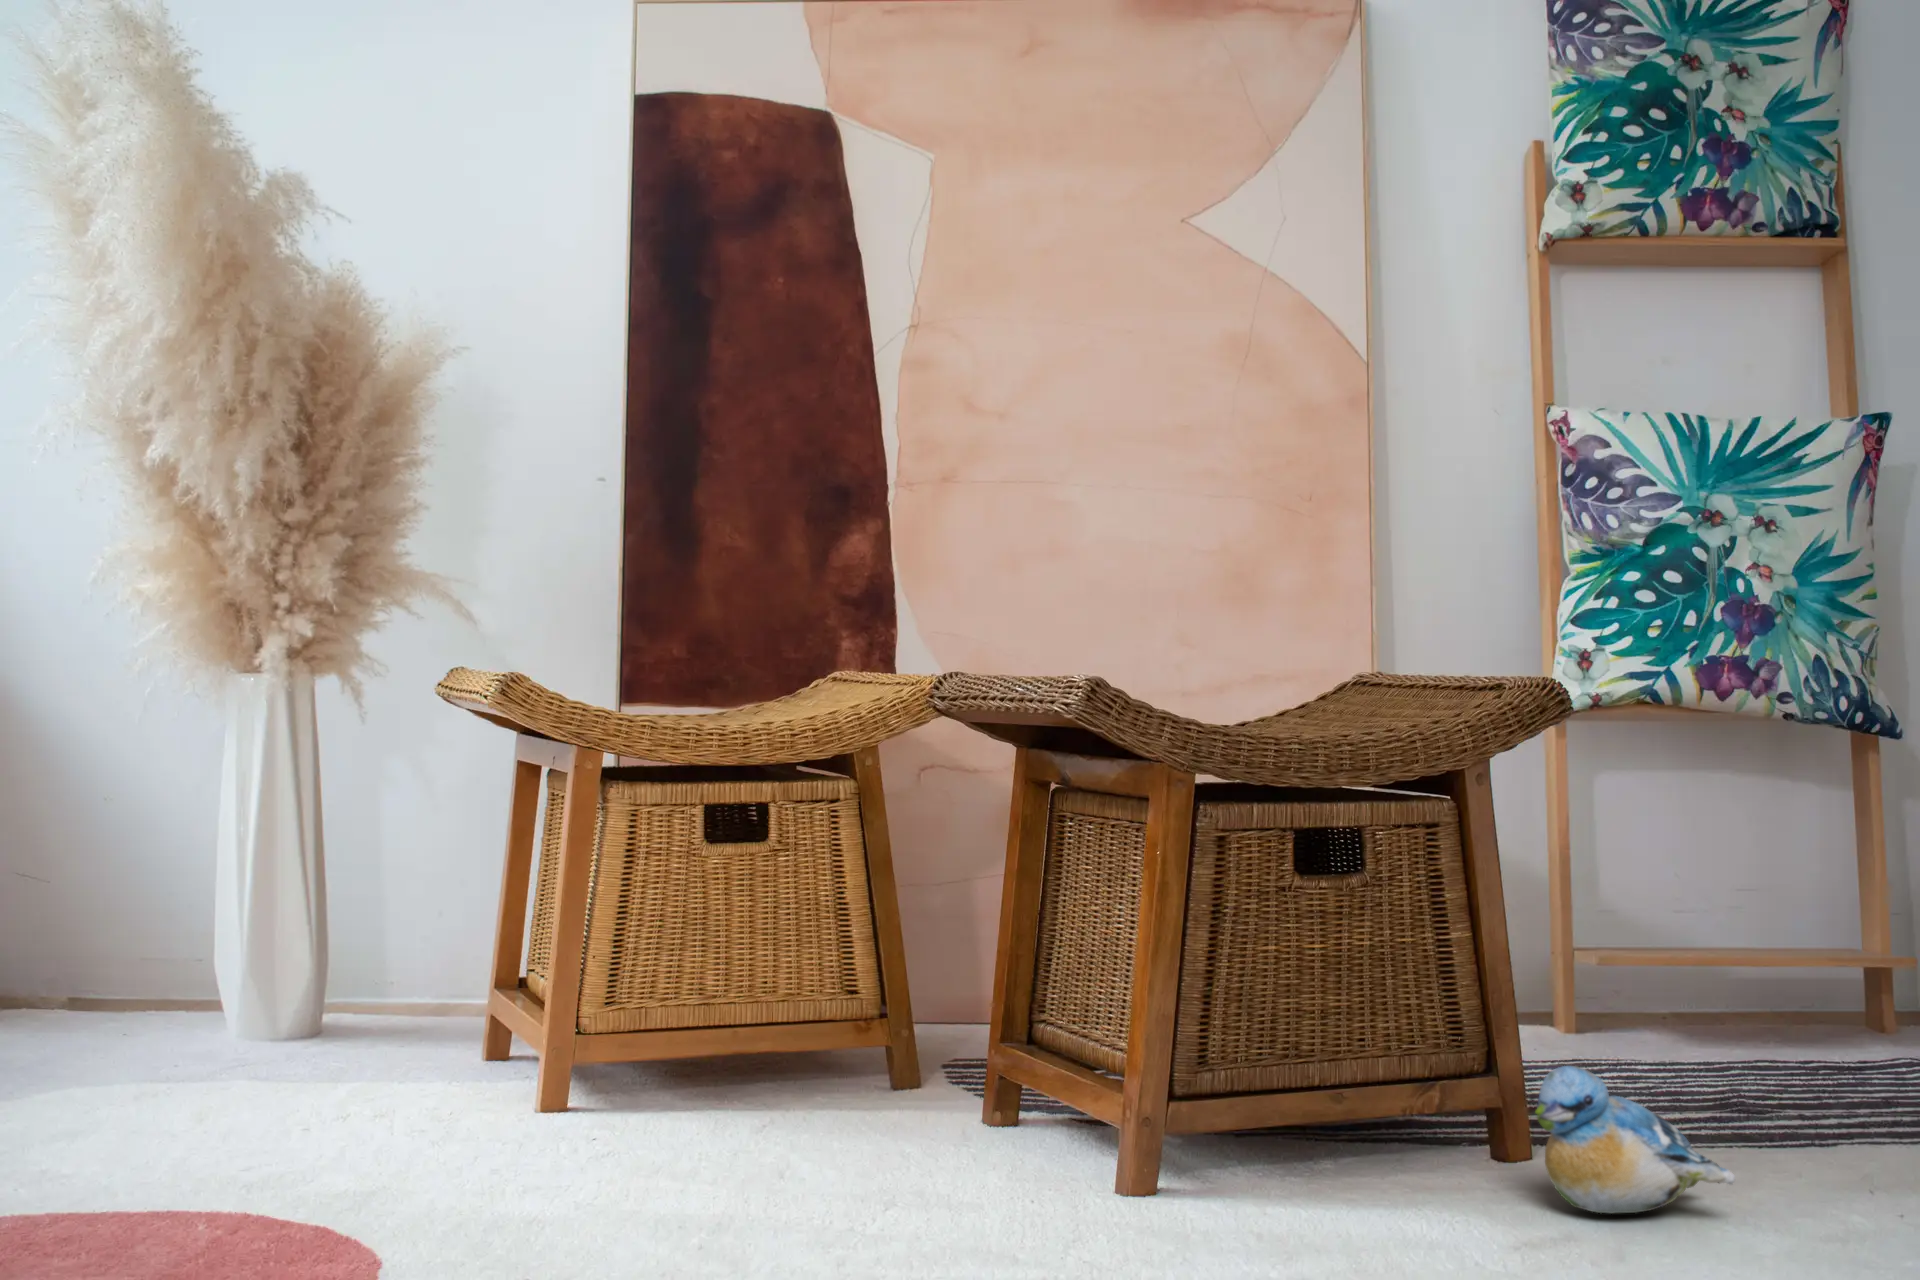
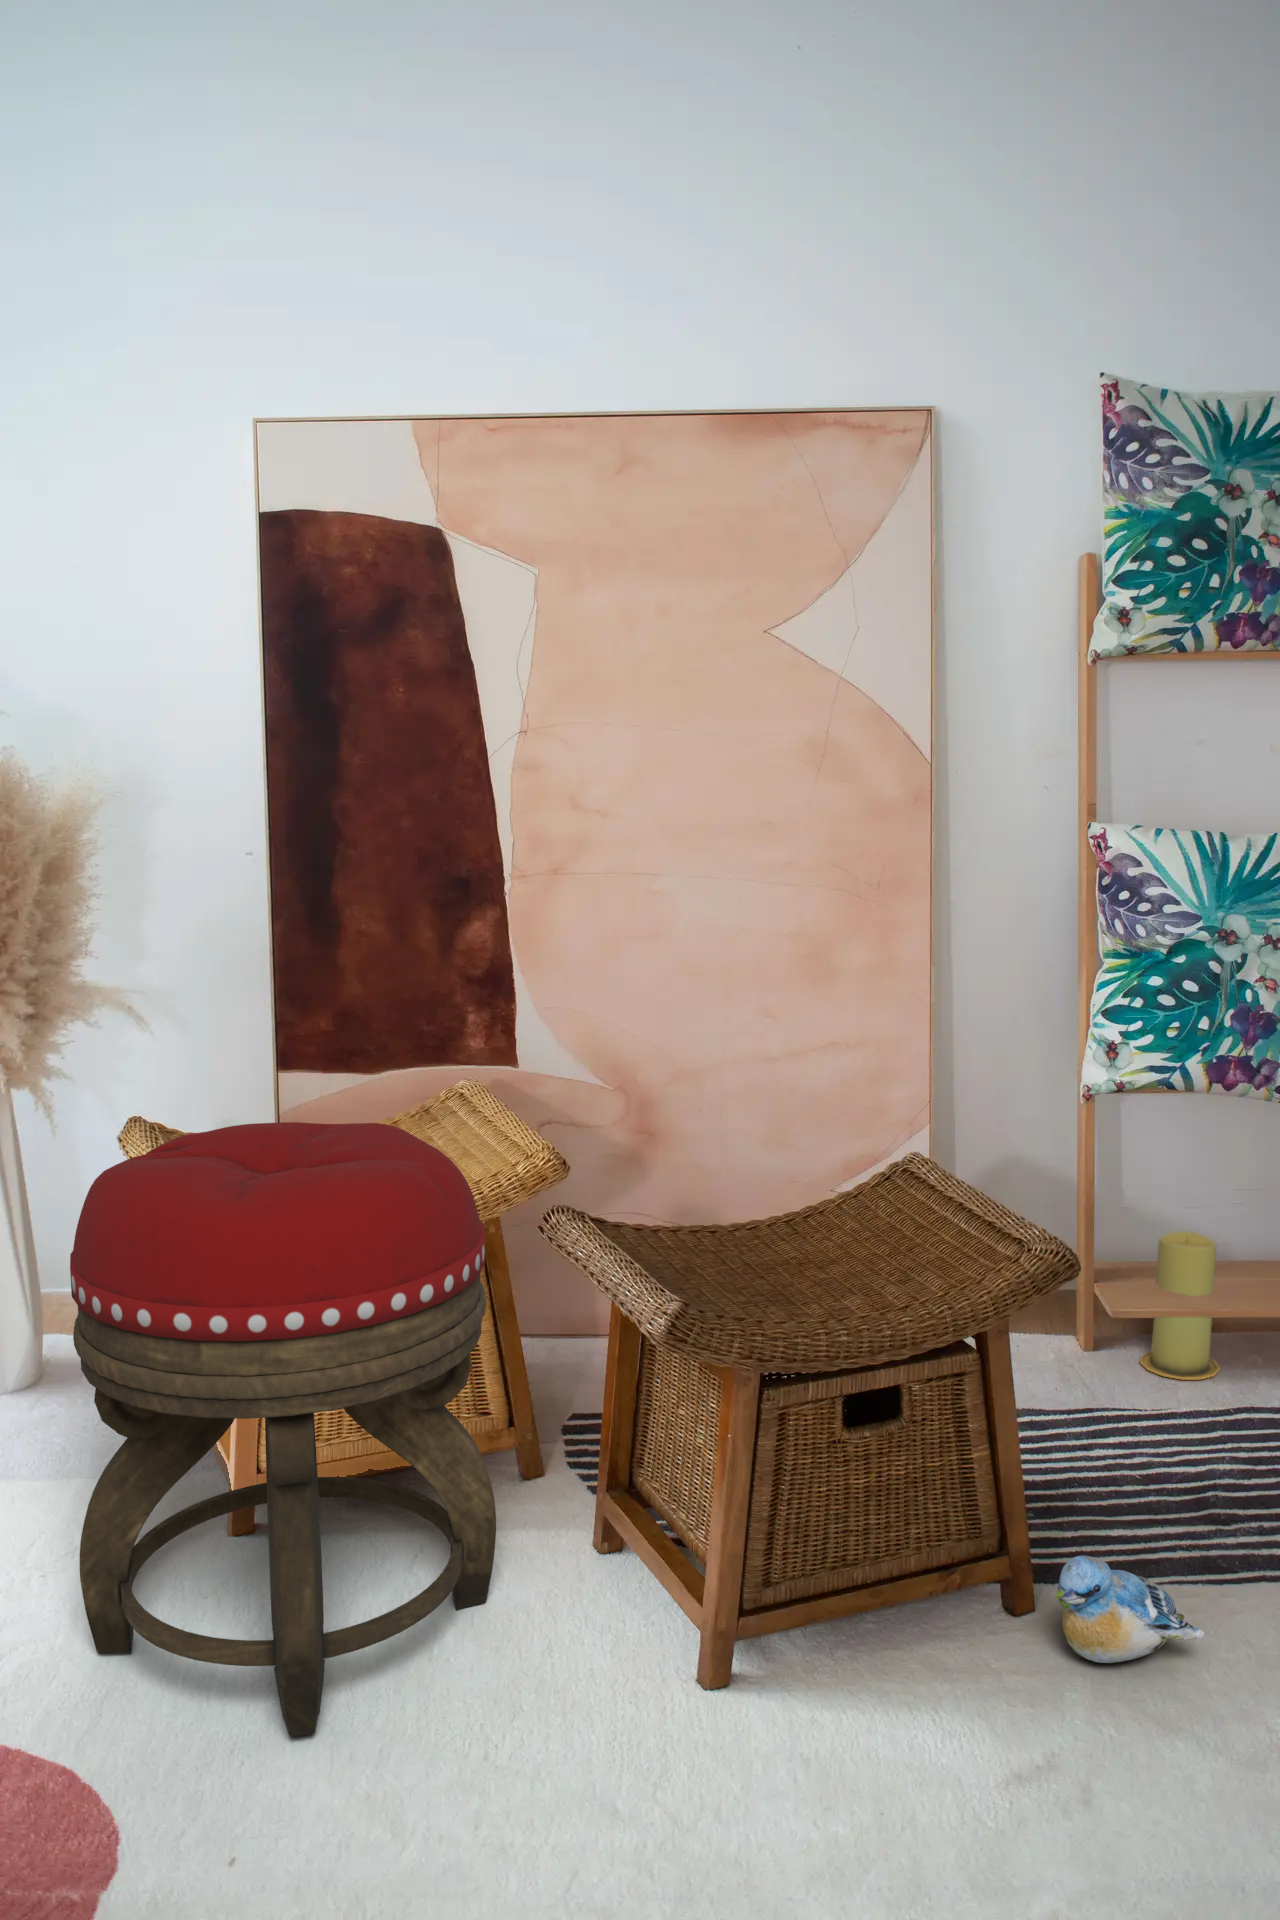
footstool: none [341,544,840,1212] -> present [70,1122,496,1737]
candle: none [1634,868,1734,1036] -> present [1140,1231,1219,1380]

